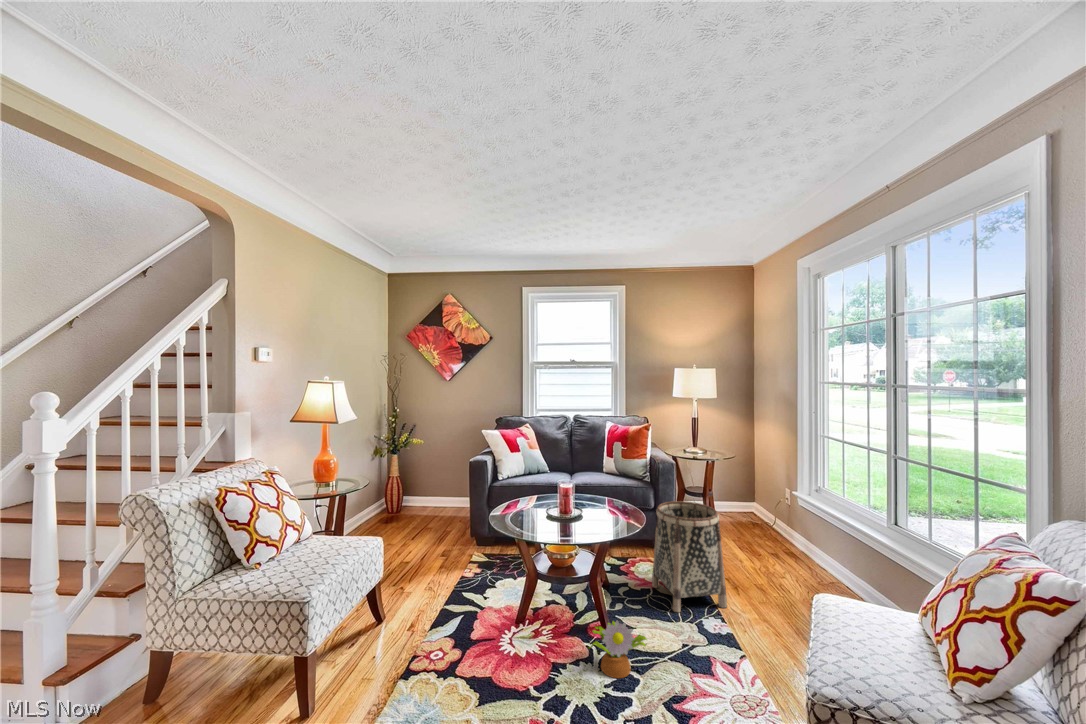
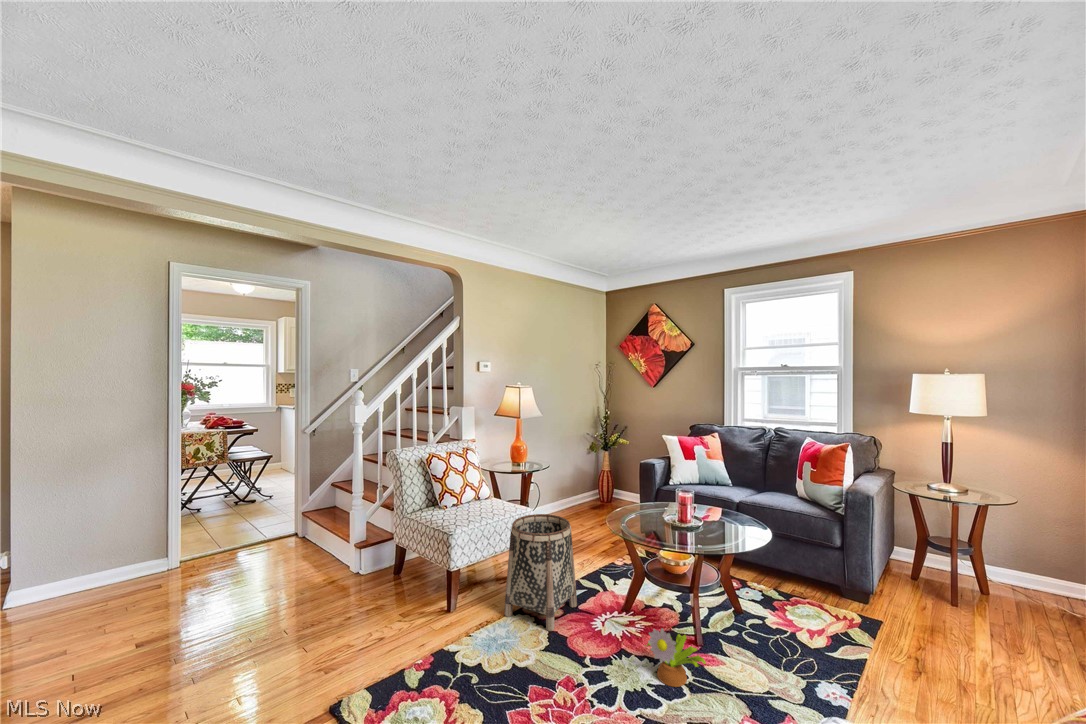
basket: present [652,501,727,612] -> present [505,514,577,631]

